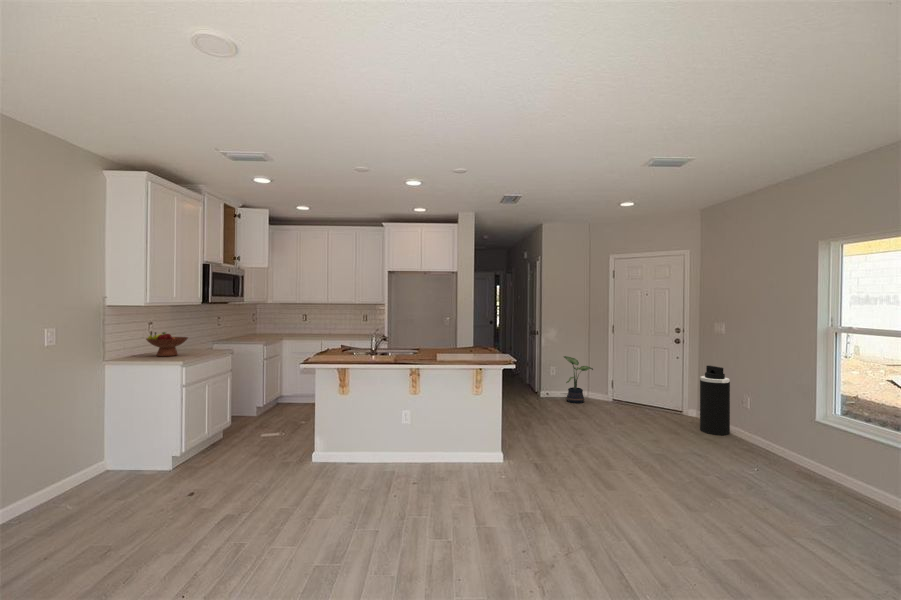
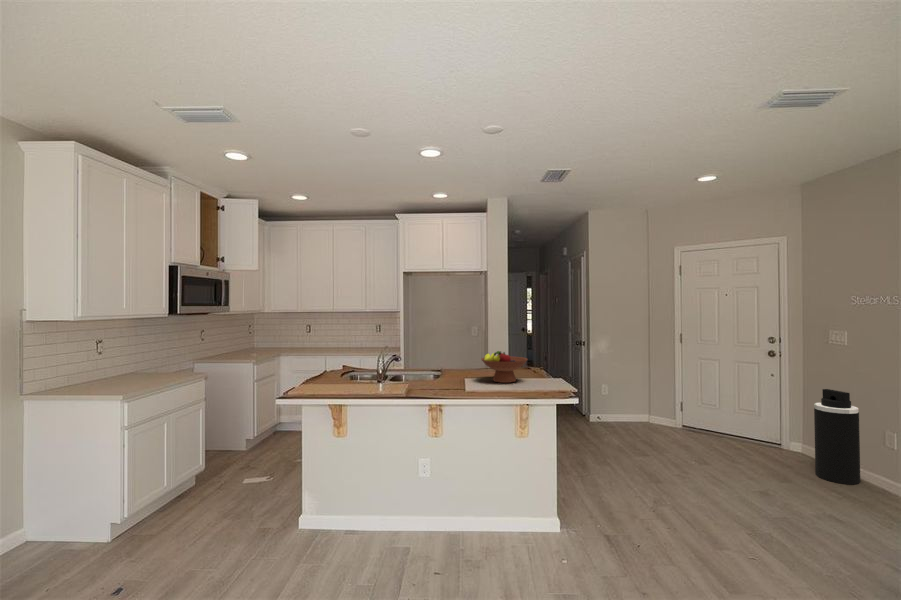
fruit bowl: present [146,332,188,356] -> present [481,351,528,383]
potted plant: present [564,356,593,403] -> none [618,373,657,432]

